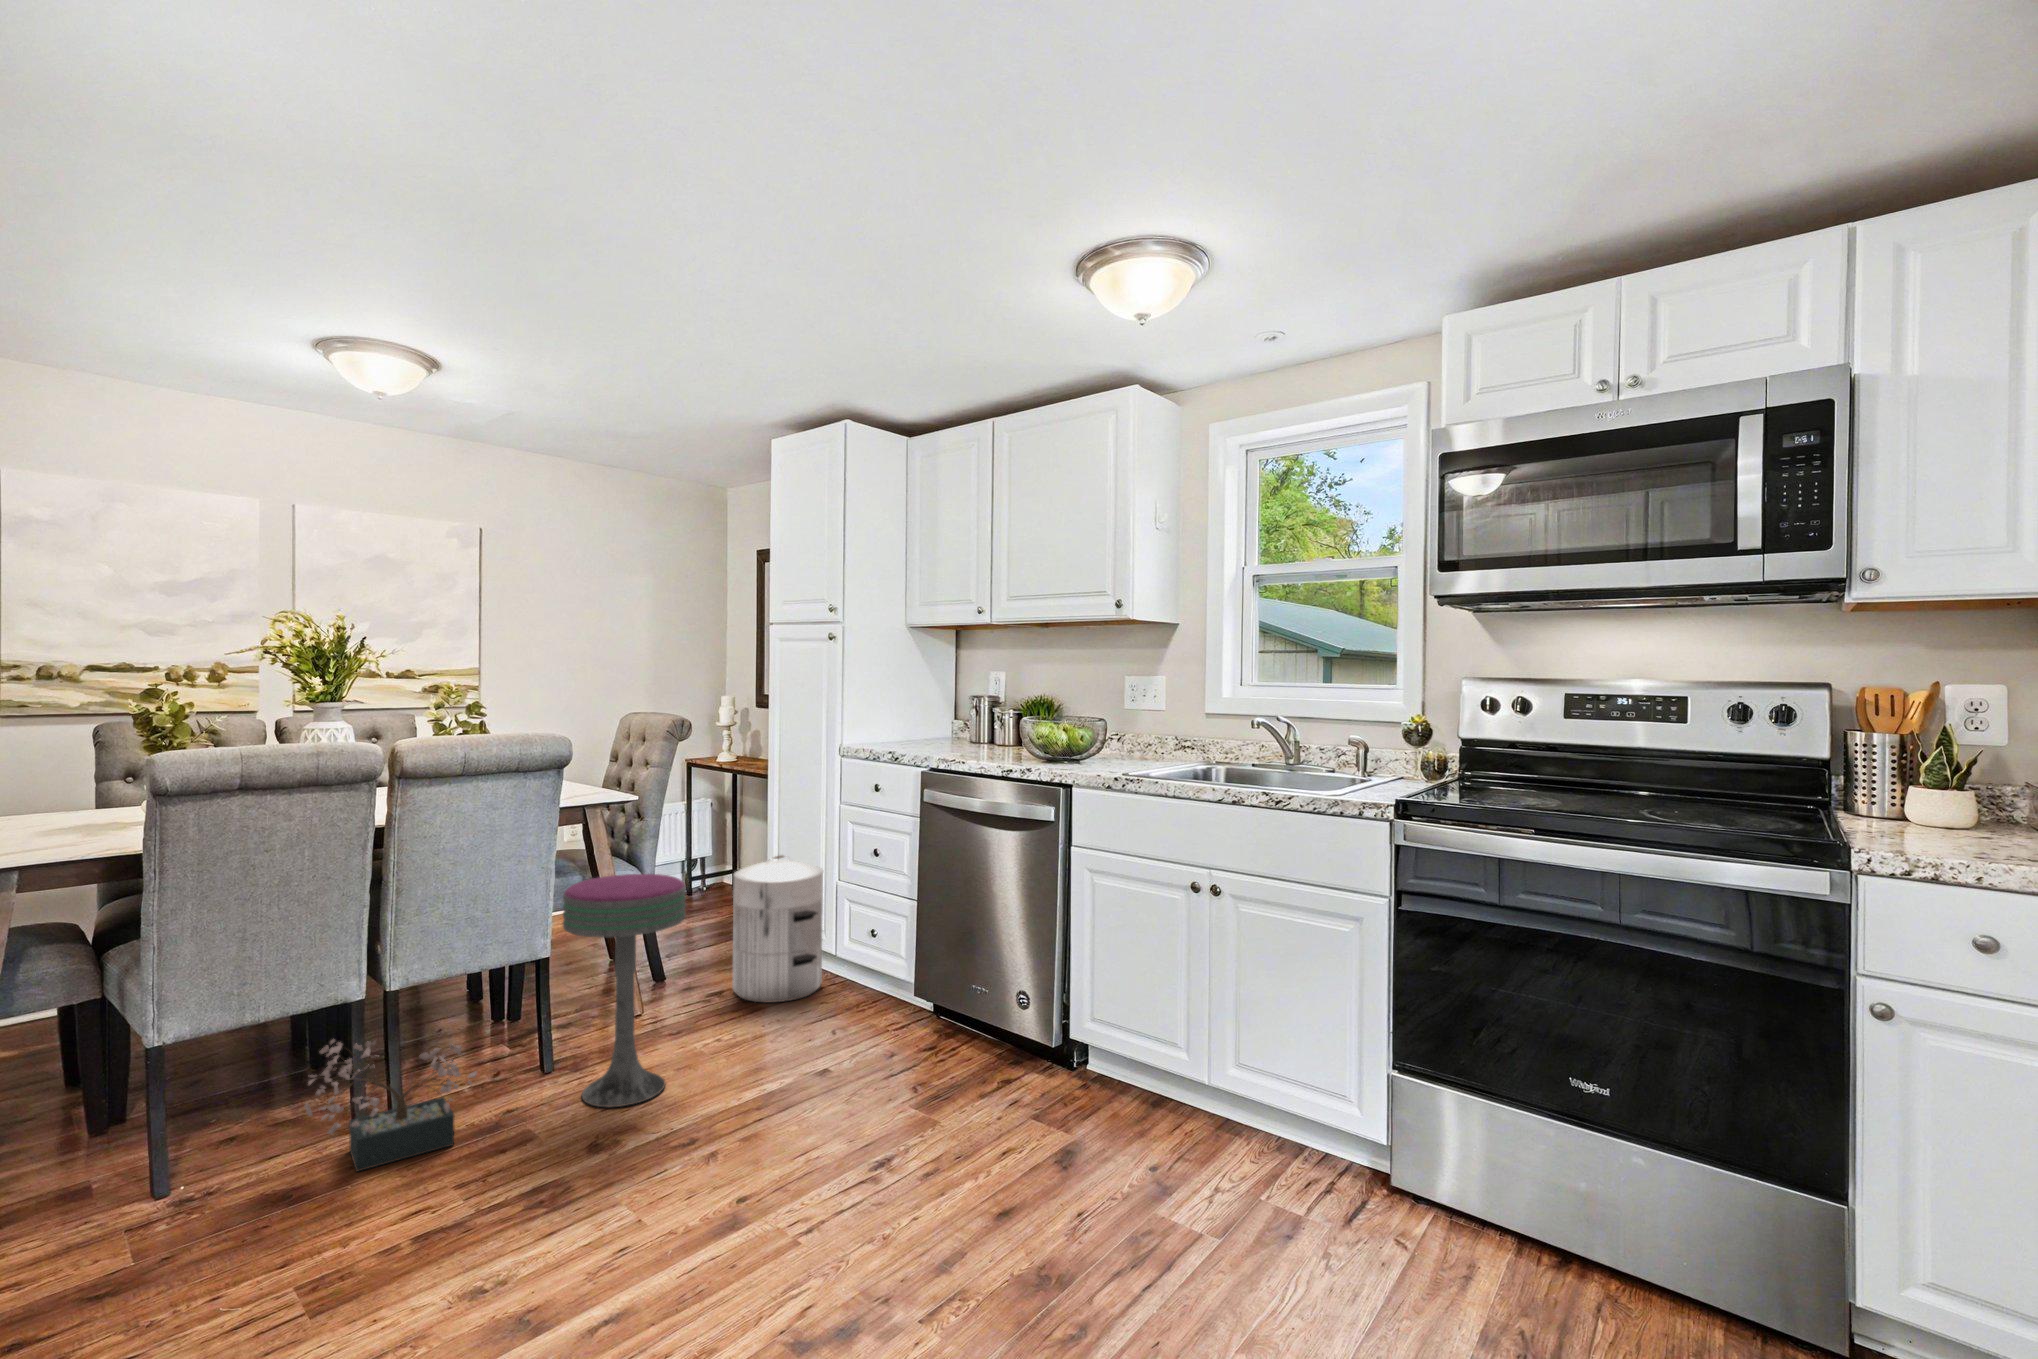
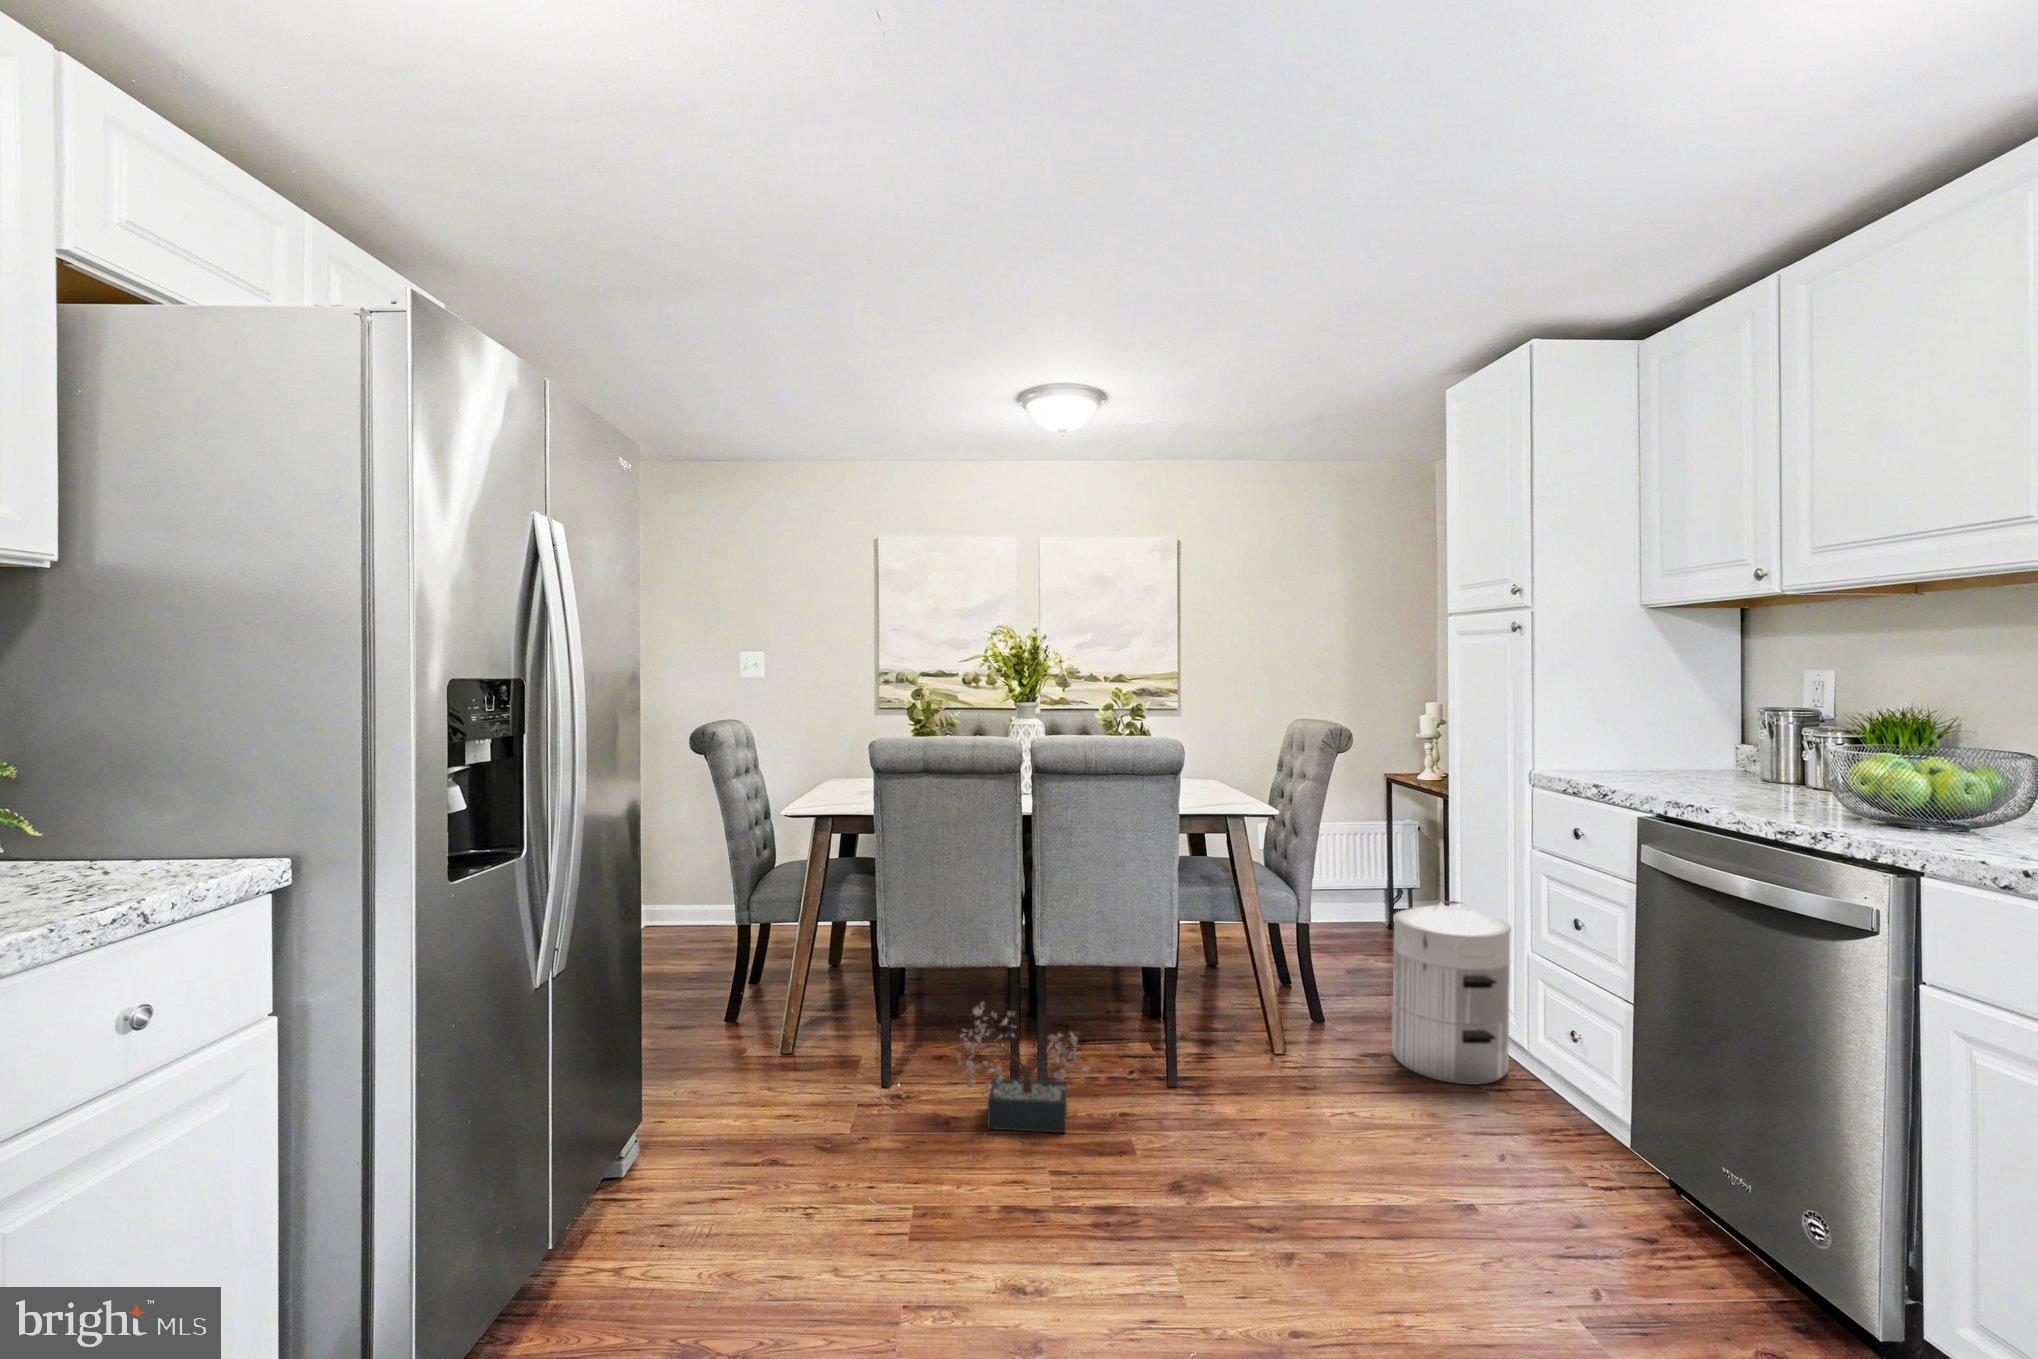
bar stool: present [563,874,686,1107] -> none [1172,894,1299,1153]

